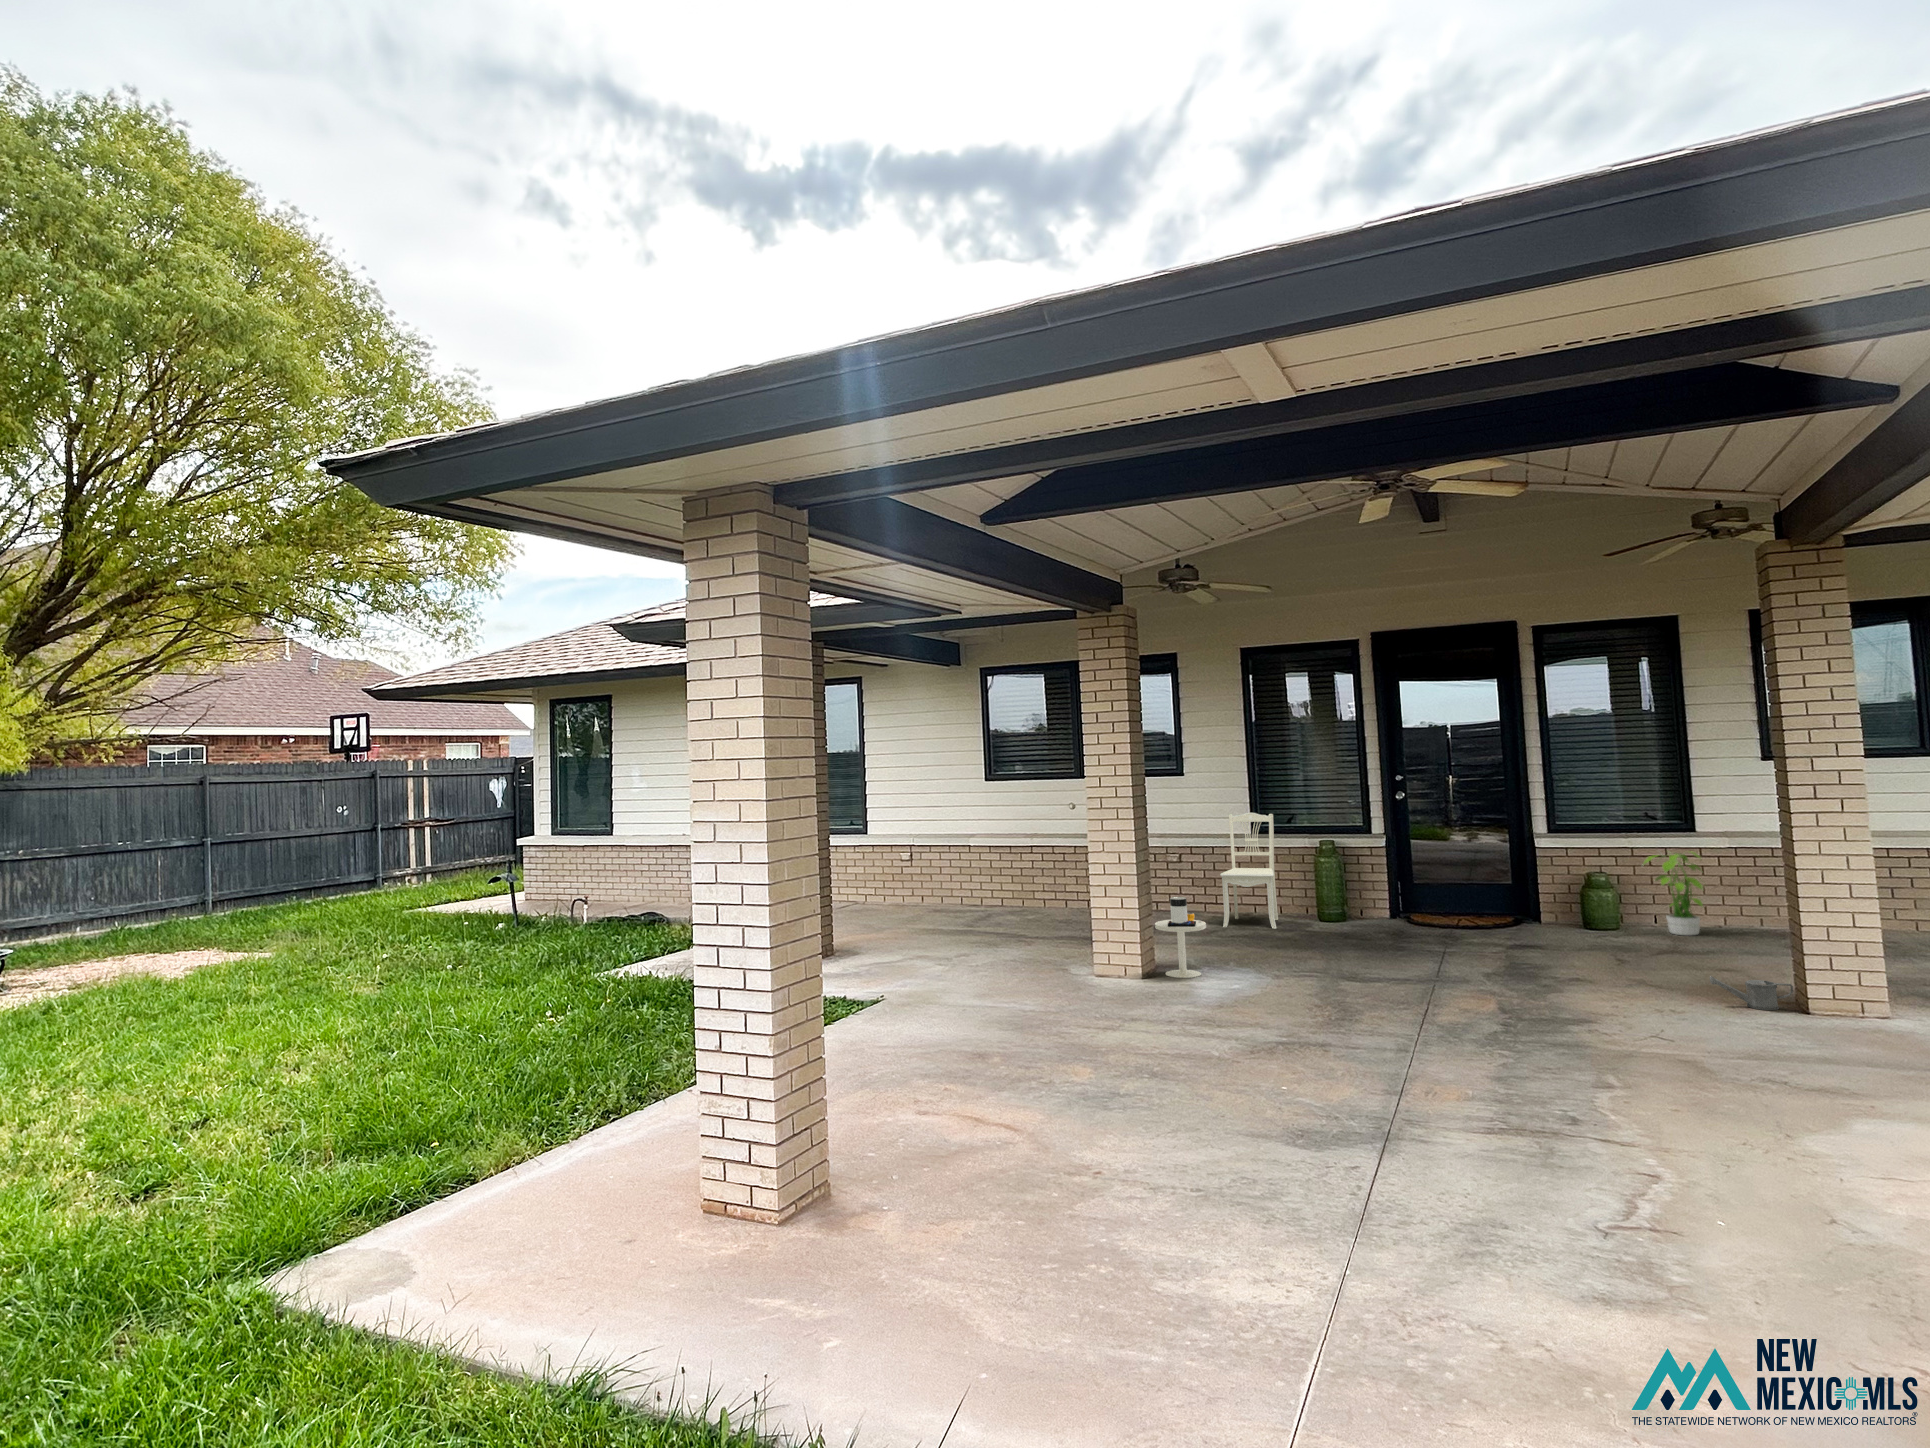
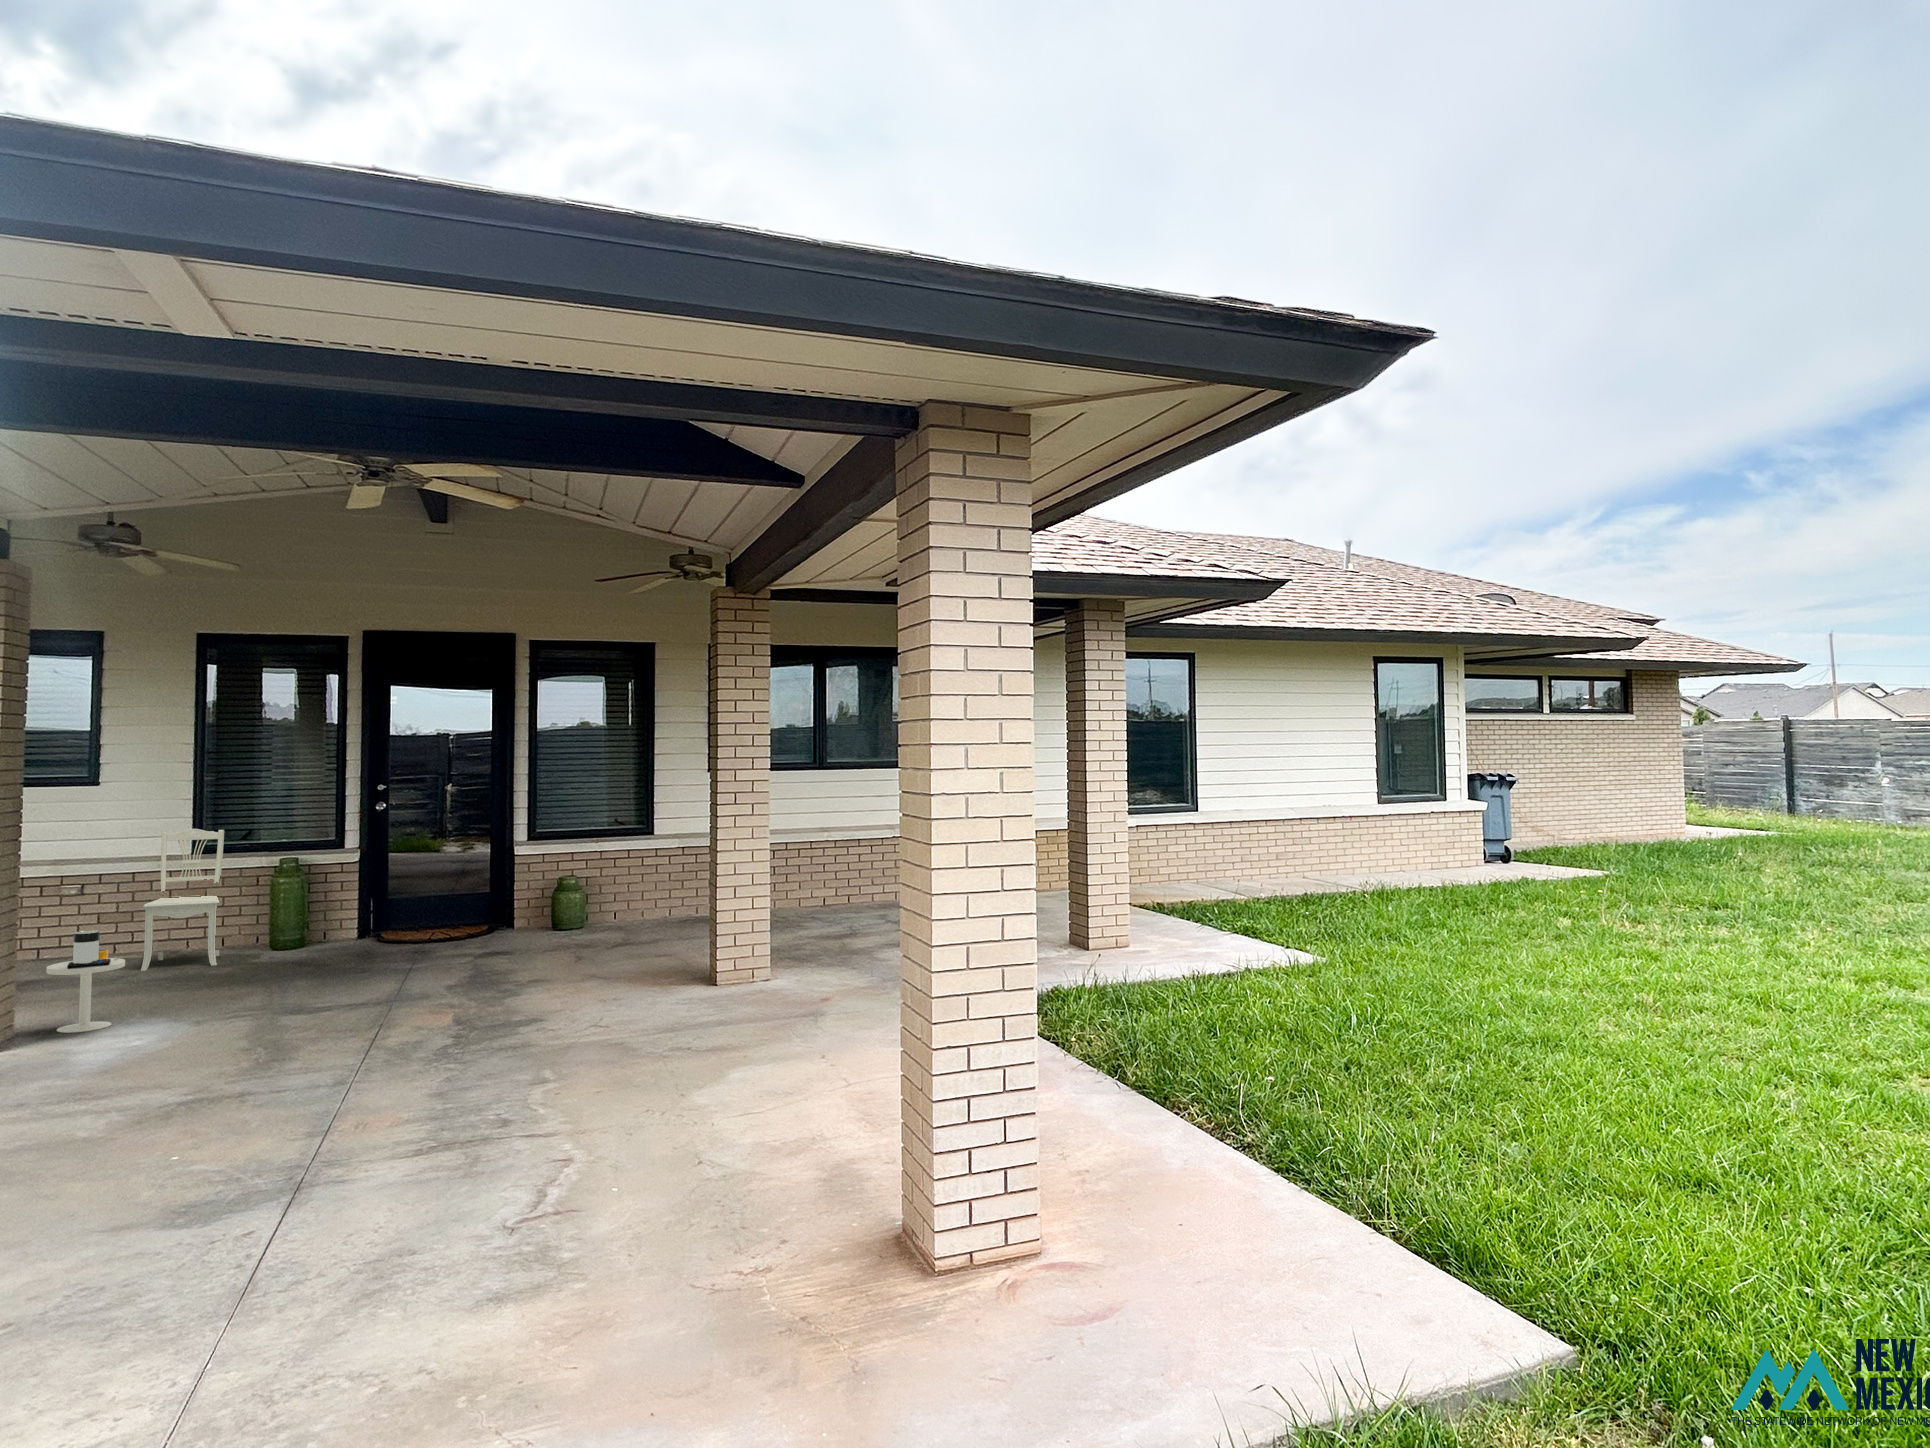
potted plant: present [1644,852,1703,935] -> none [607,853,657,930]
watering can: present [1710,976,1793,1010] -> none [649,955,707,979]

